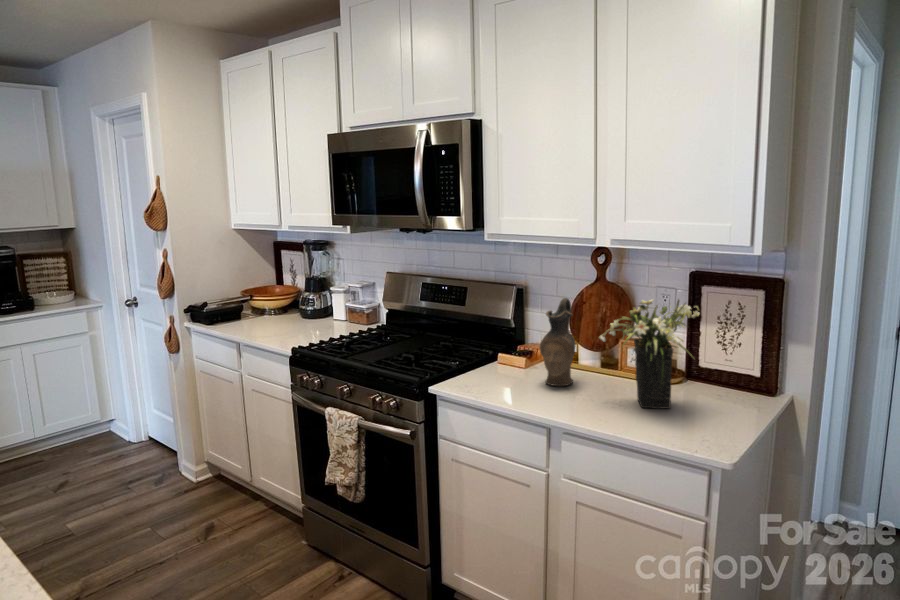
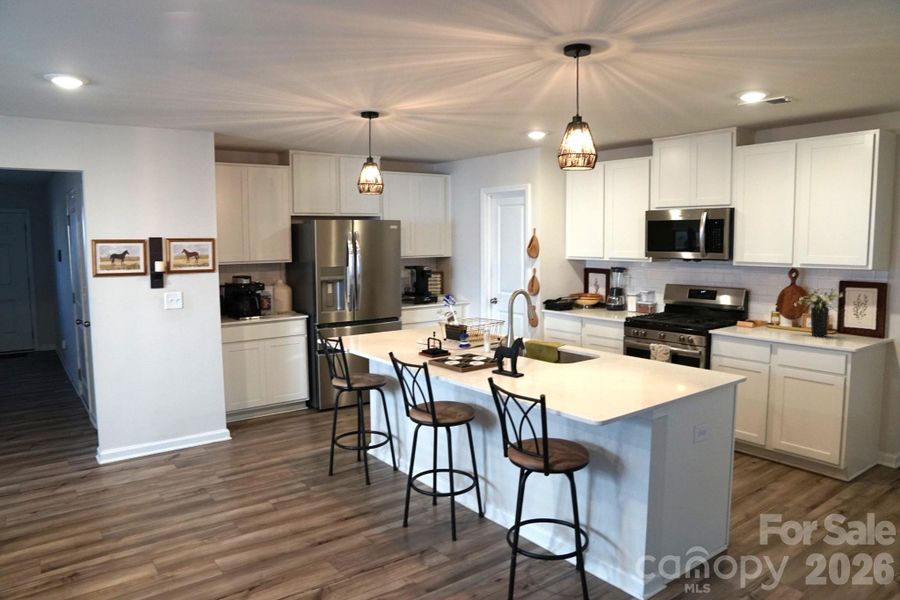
ceramic pitcher: present [540,298,575,386] -> none [762,291,780,330]

